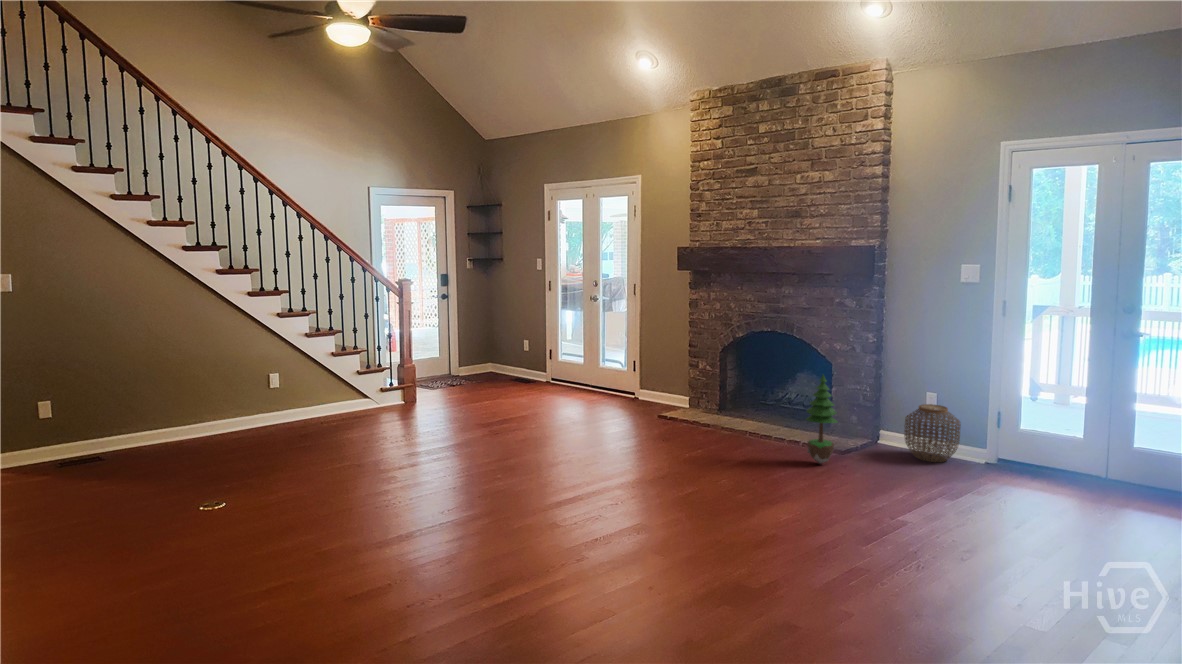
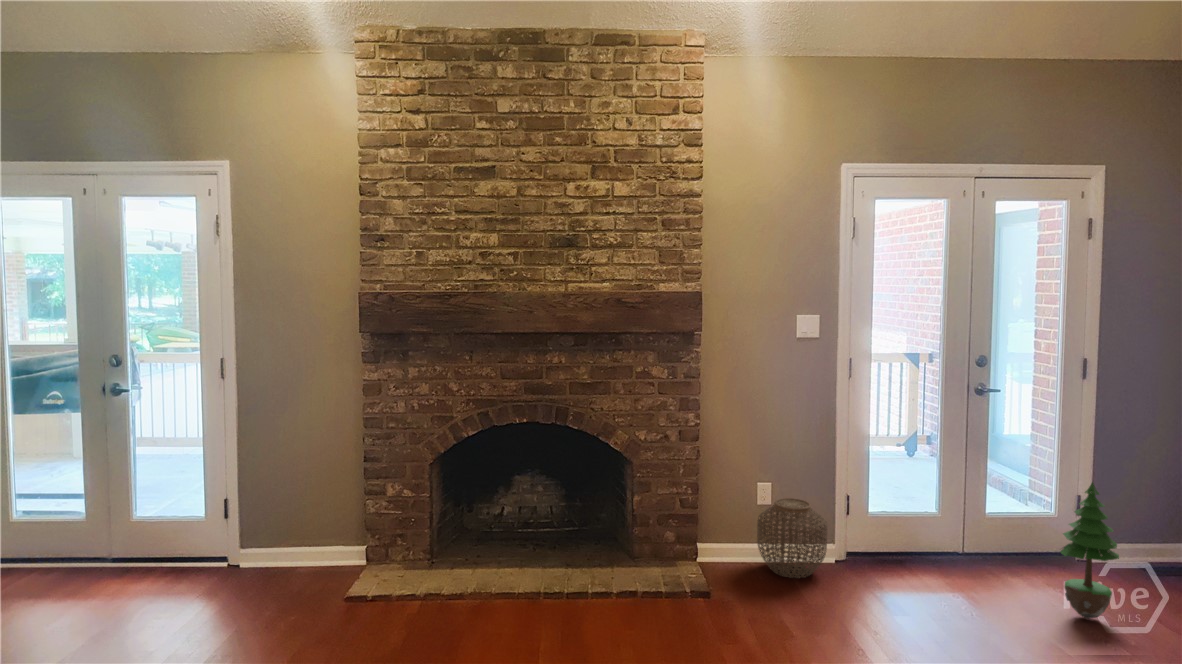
potted tree: present [806,375,838,464] -> present [1060,482,1119,619]

